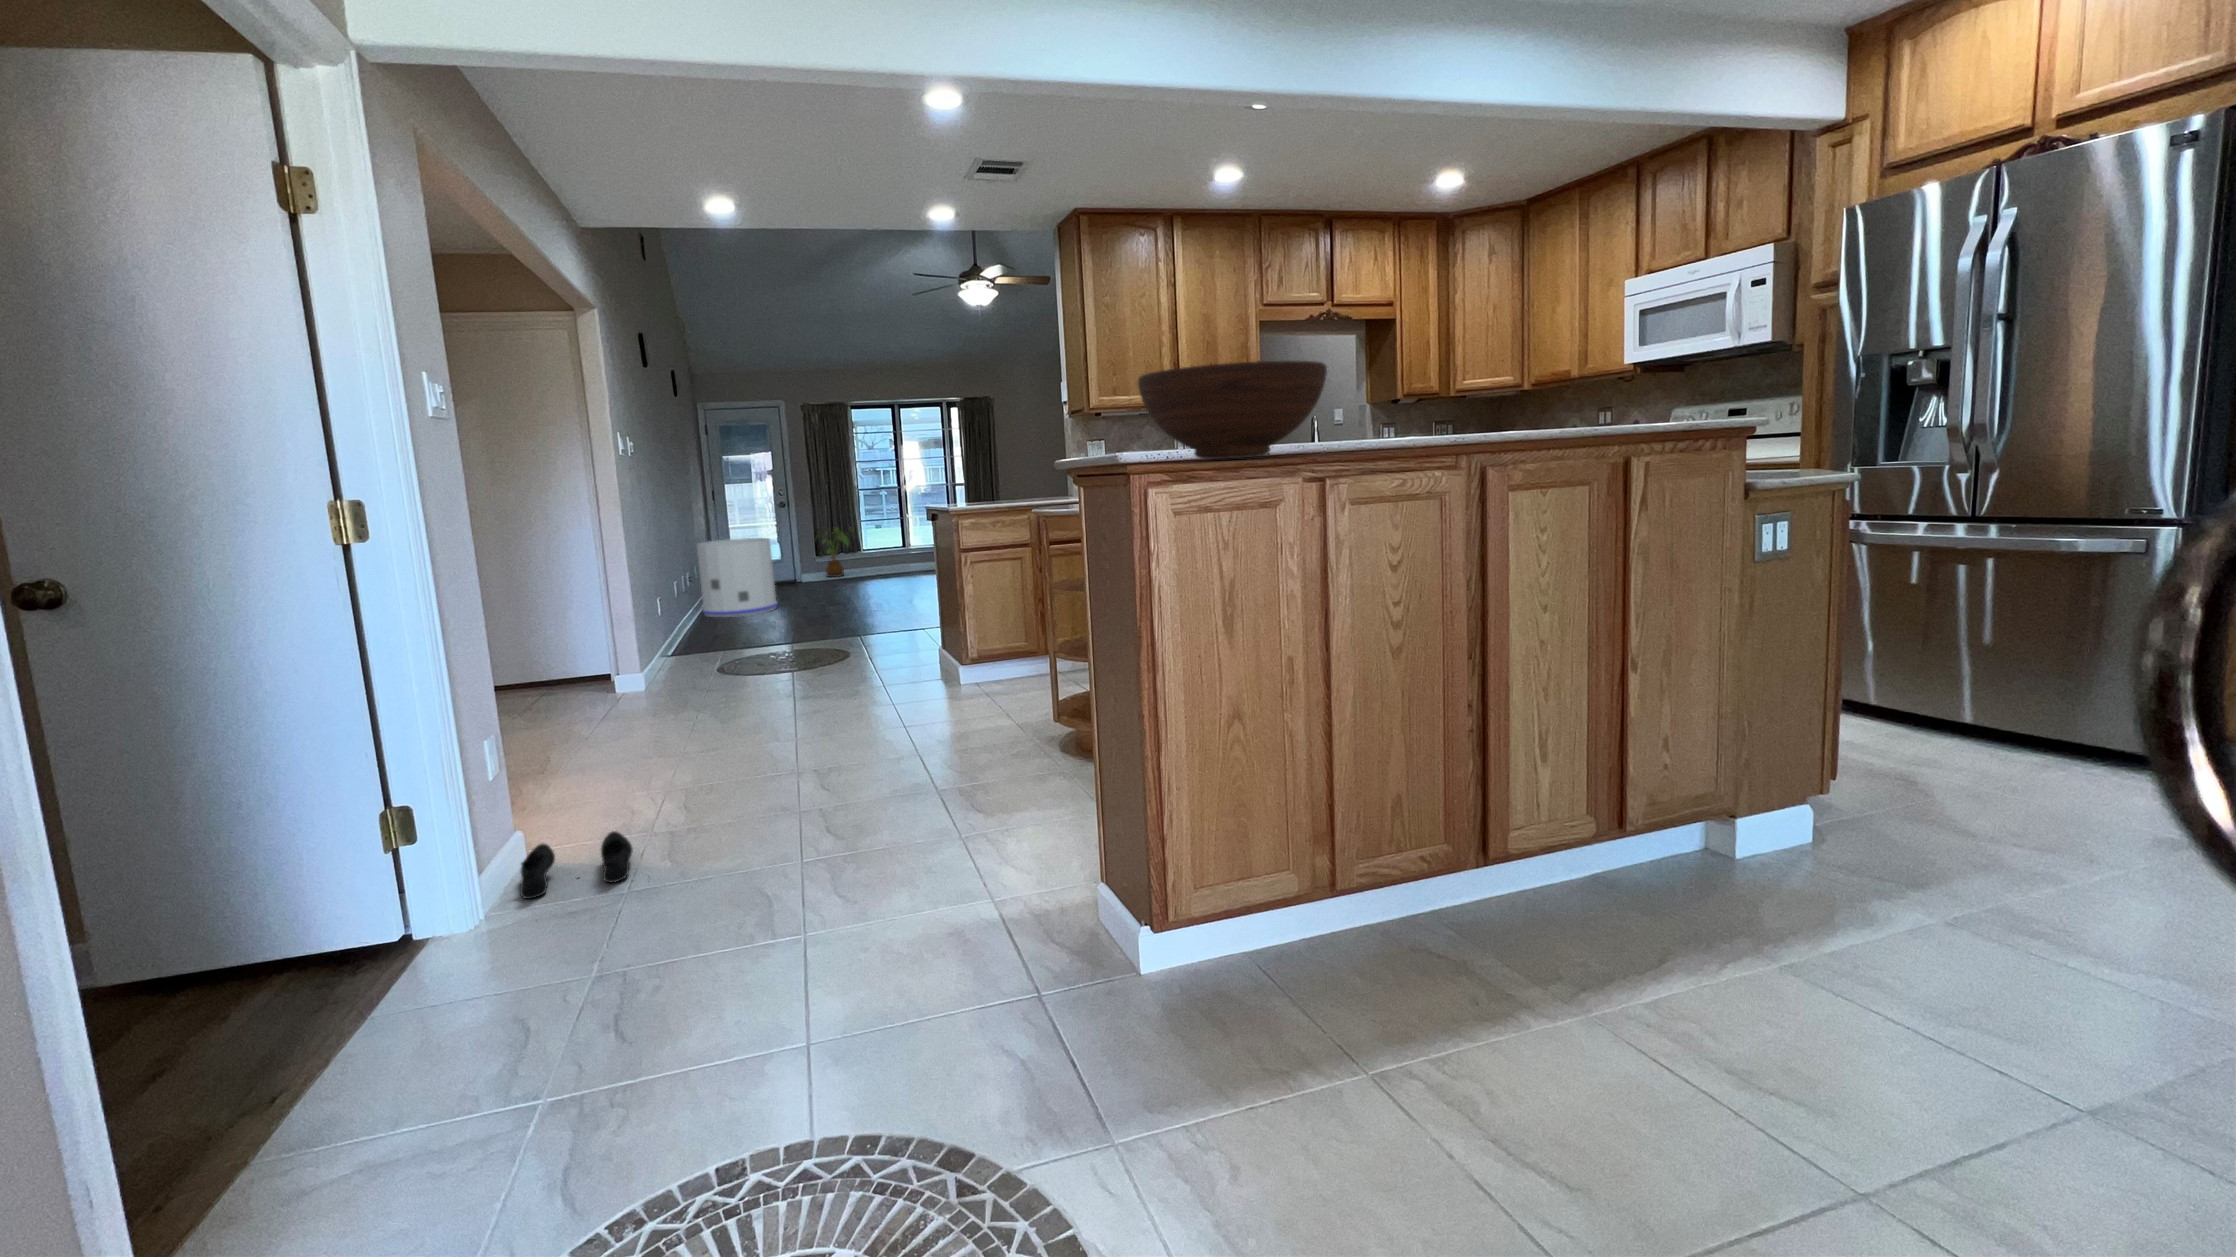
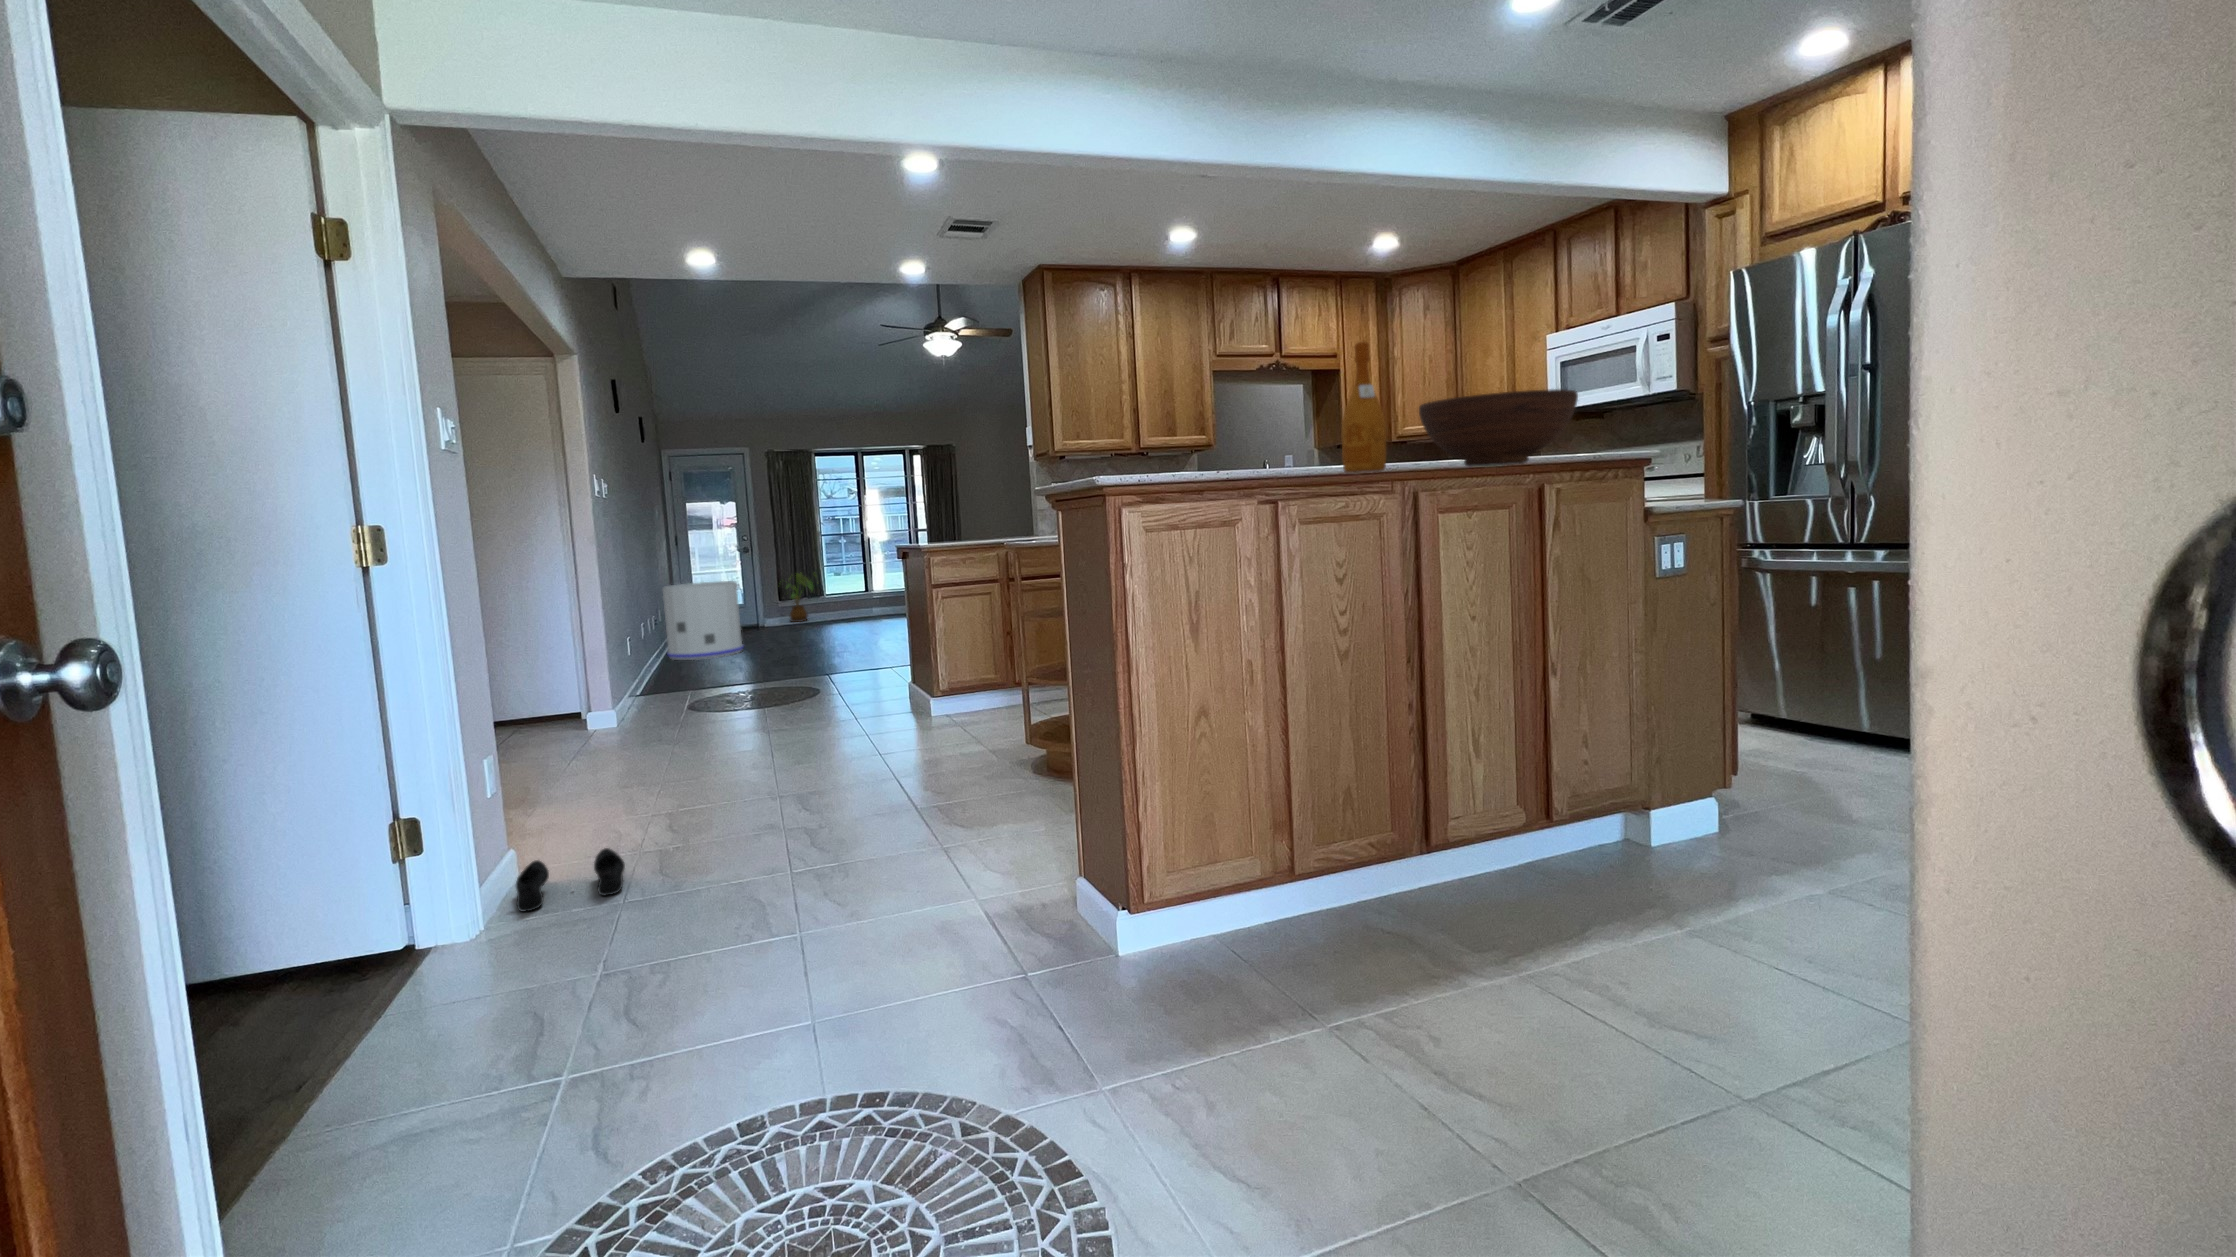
wine bottle: none [1400,297,1452,448] -> present [1342,342,1386,473]
fruit bowl: present [1138,361,1327,459] -> present [1419,389,1578,467]

